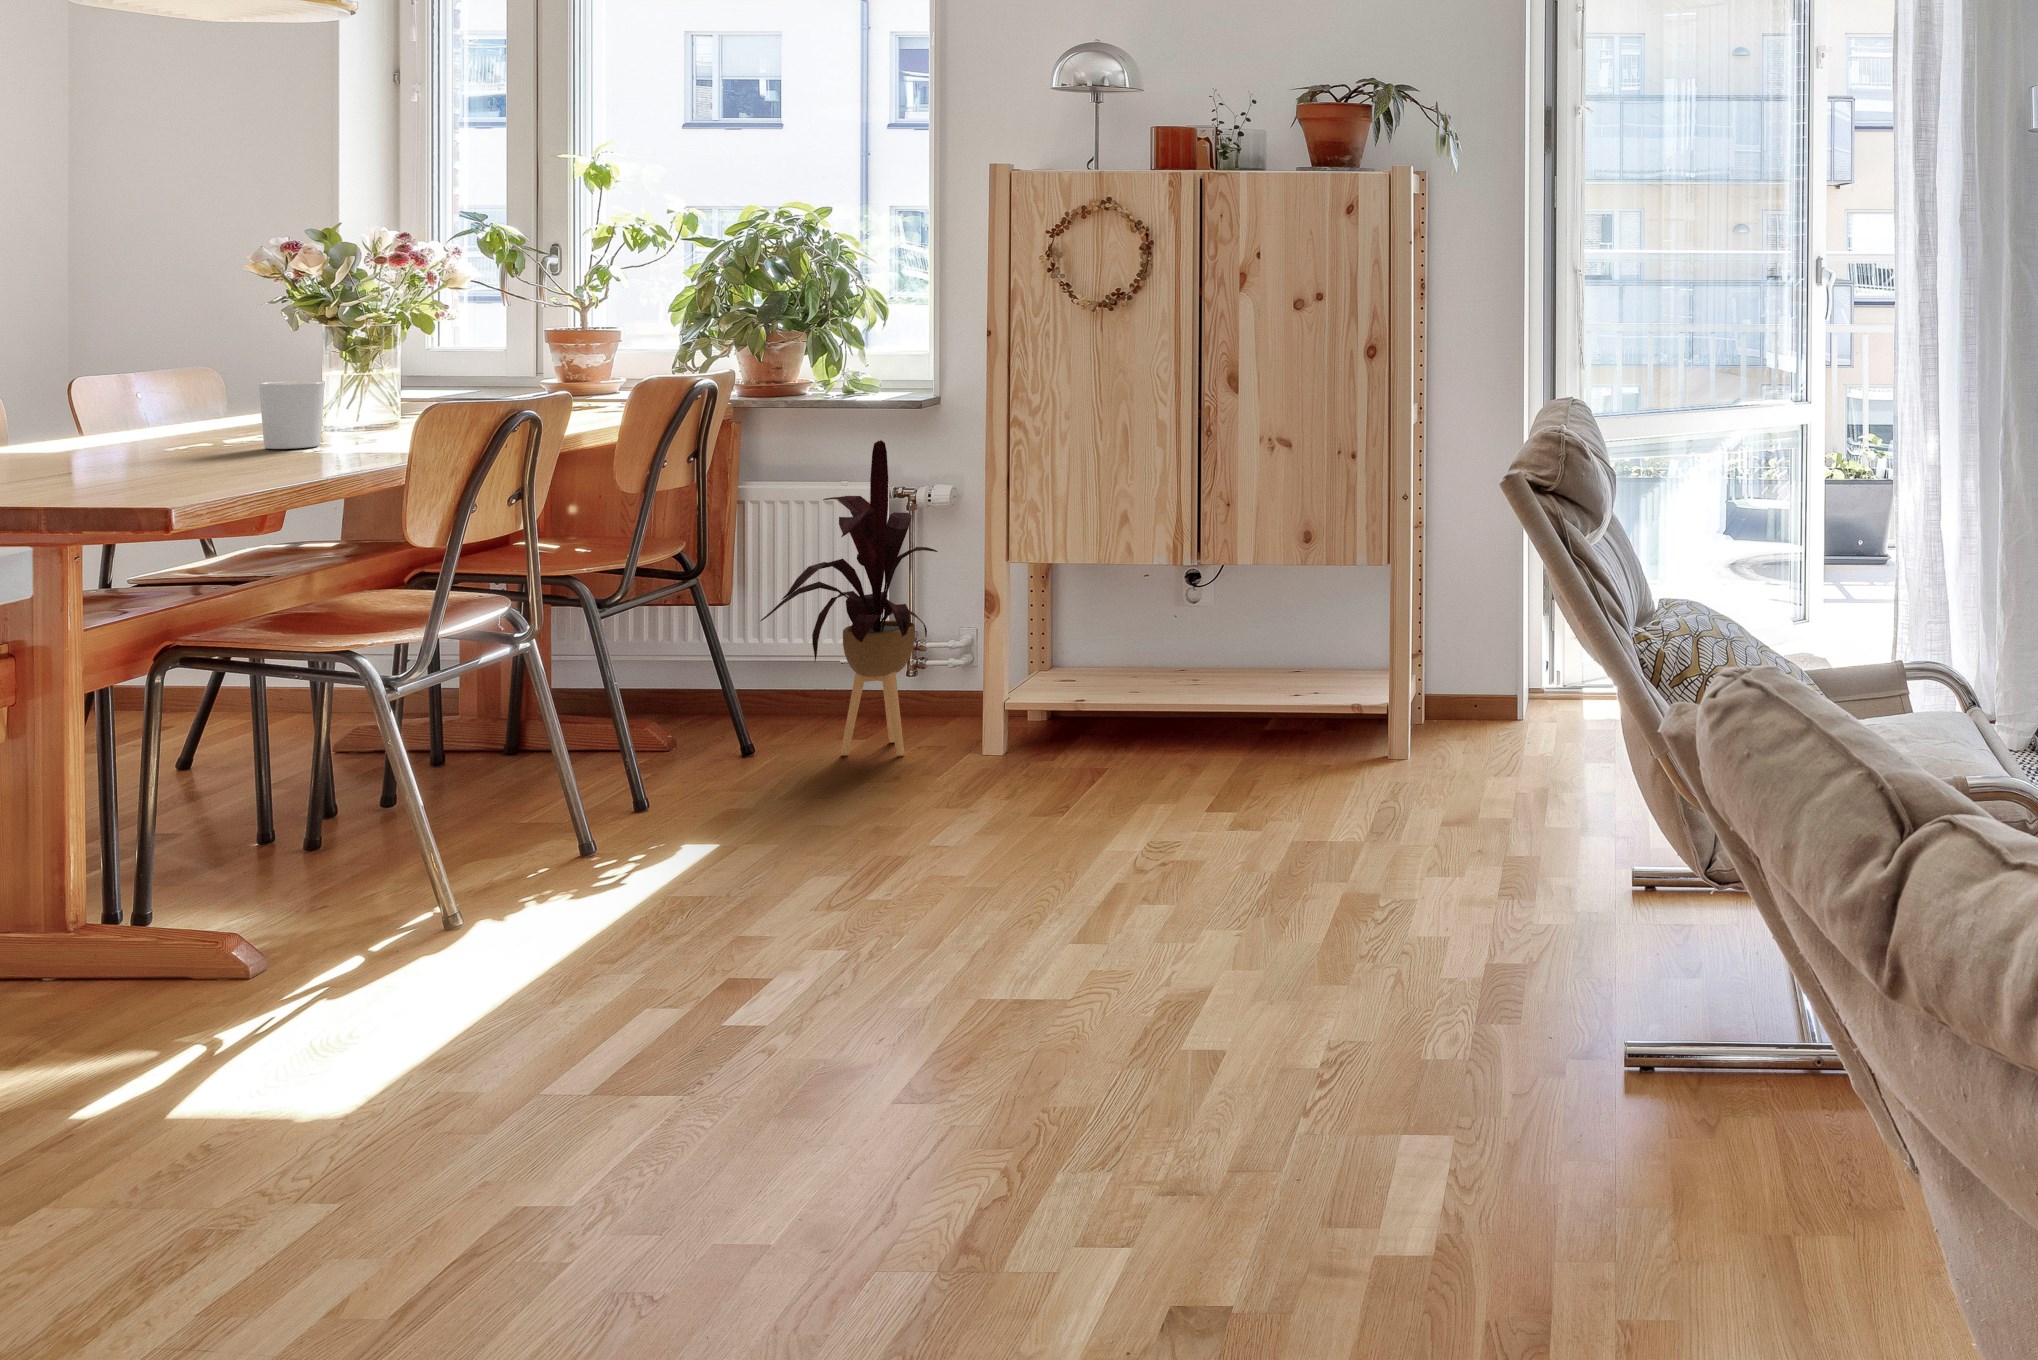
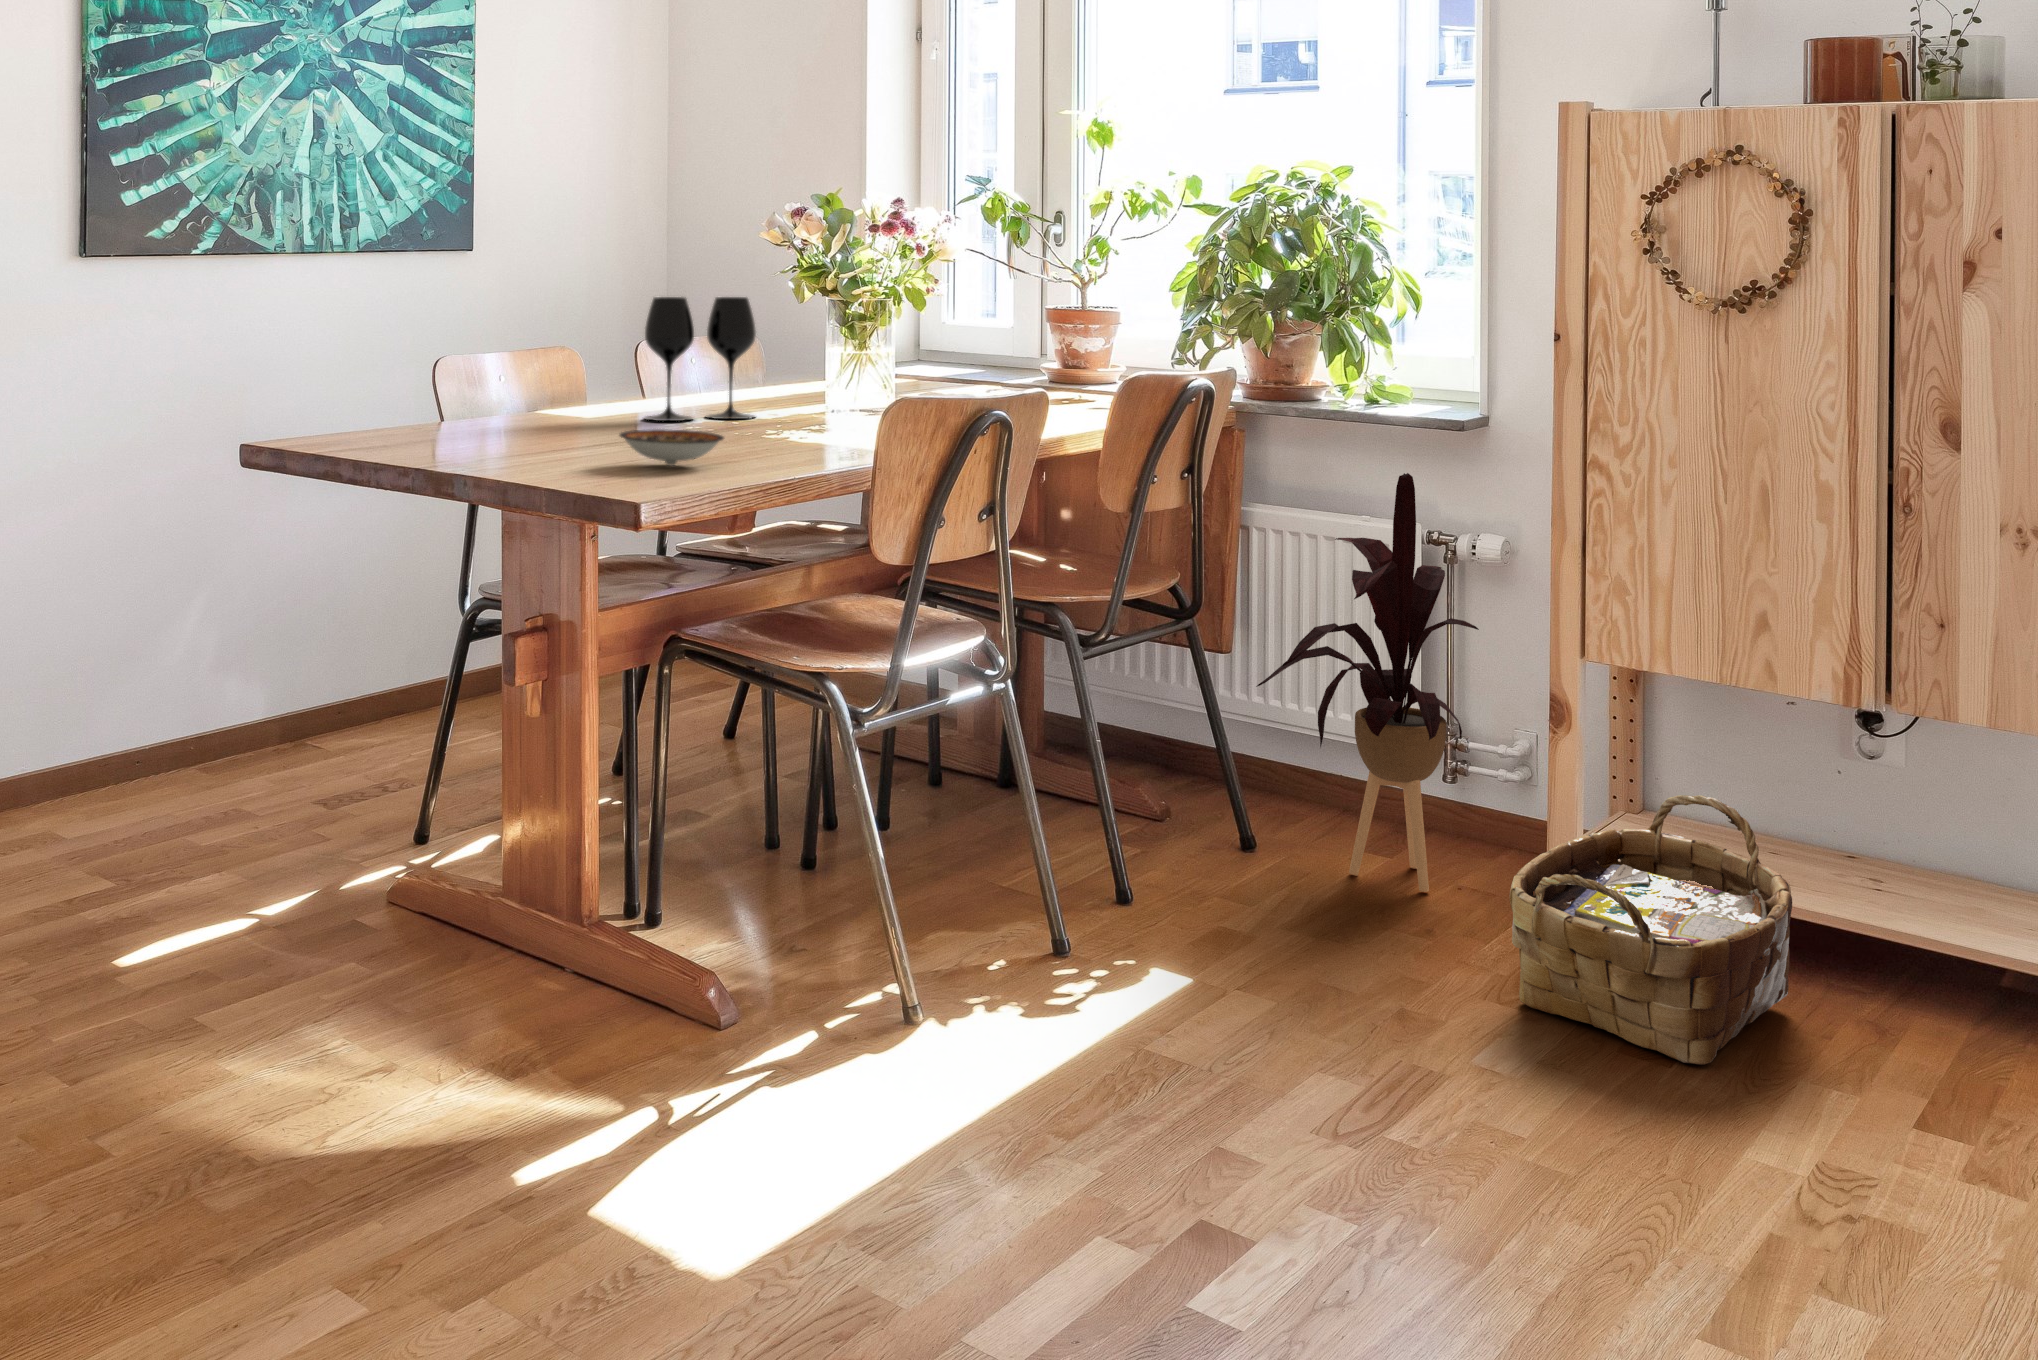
wine glass: none [100,325,241,448] -> present [644,297,756,421]
candle holder: present [259,381,325,449] -> none [763,361,820,435]
ceramic bowl: none [111,447,238,480] -> present [620,429,724,466]
woven basket: none [962,640,1148,812] -> present [1510,795,1792,1065]

